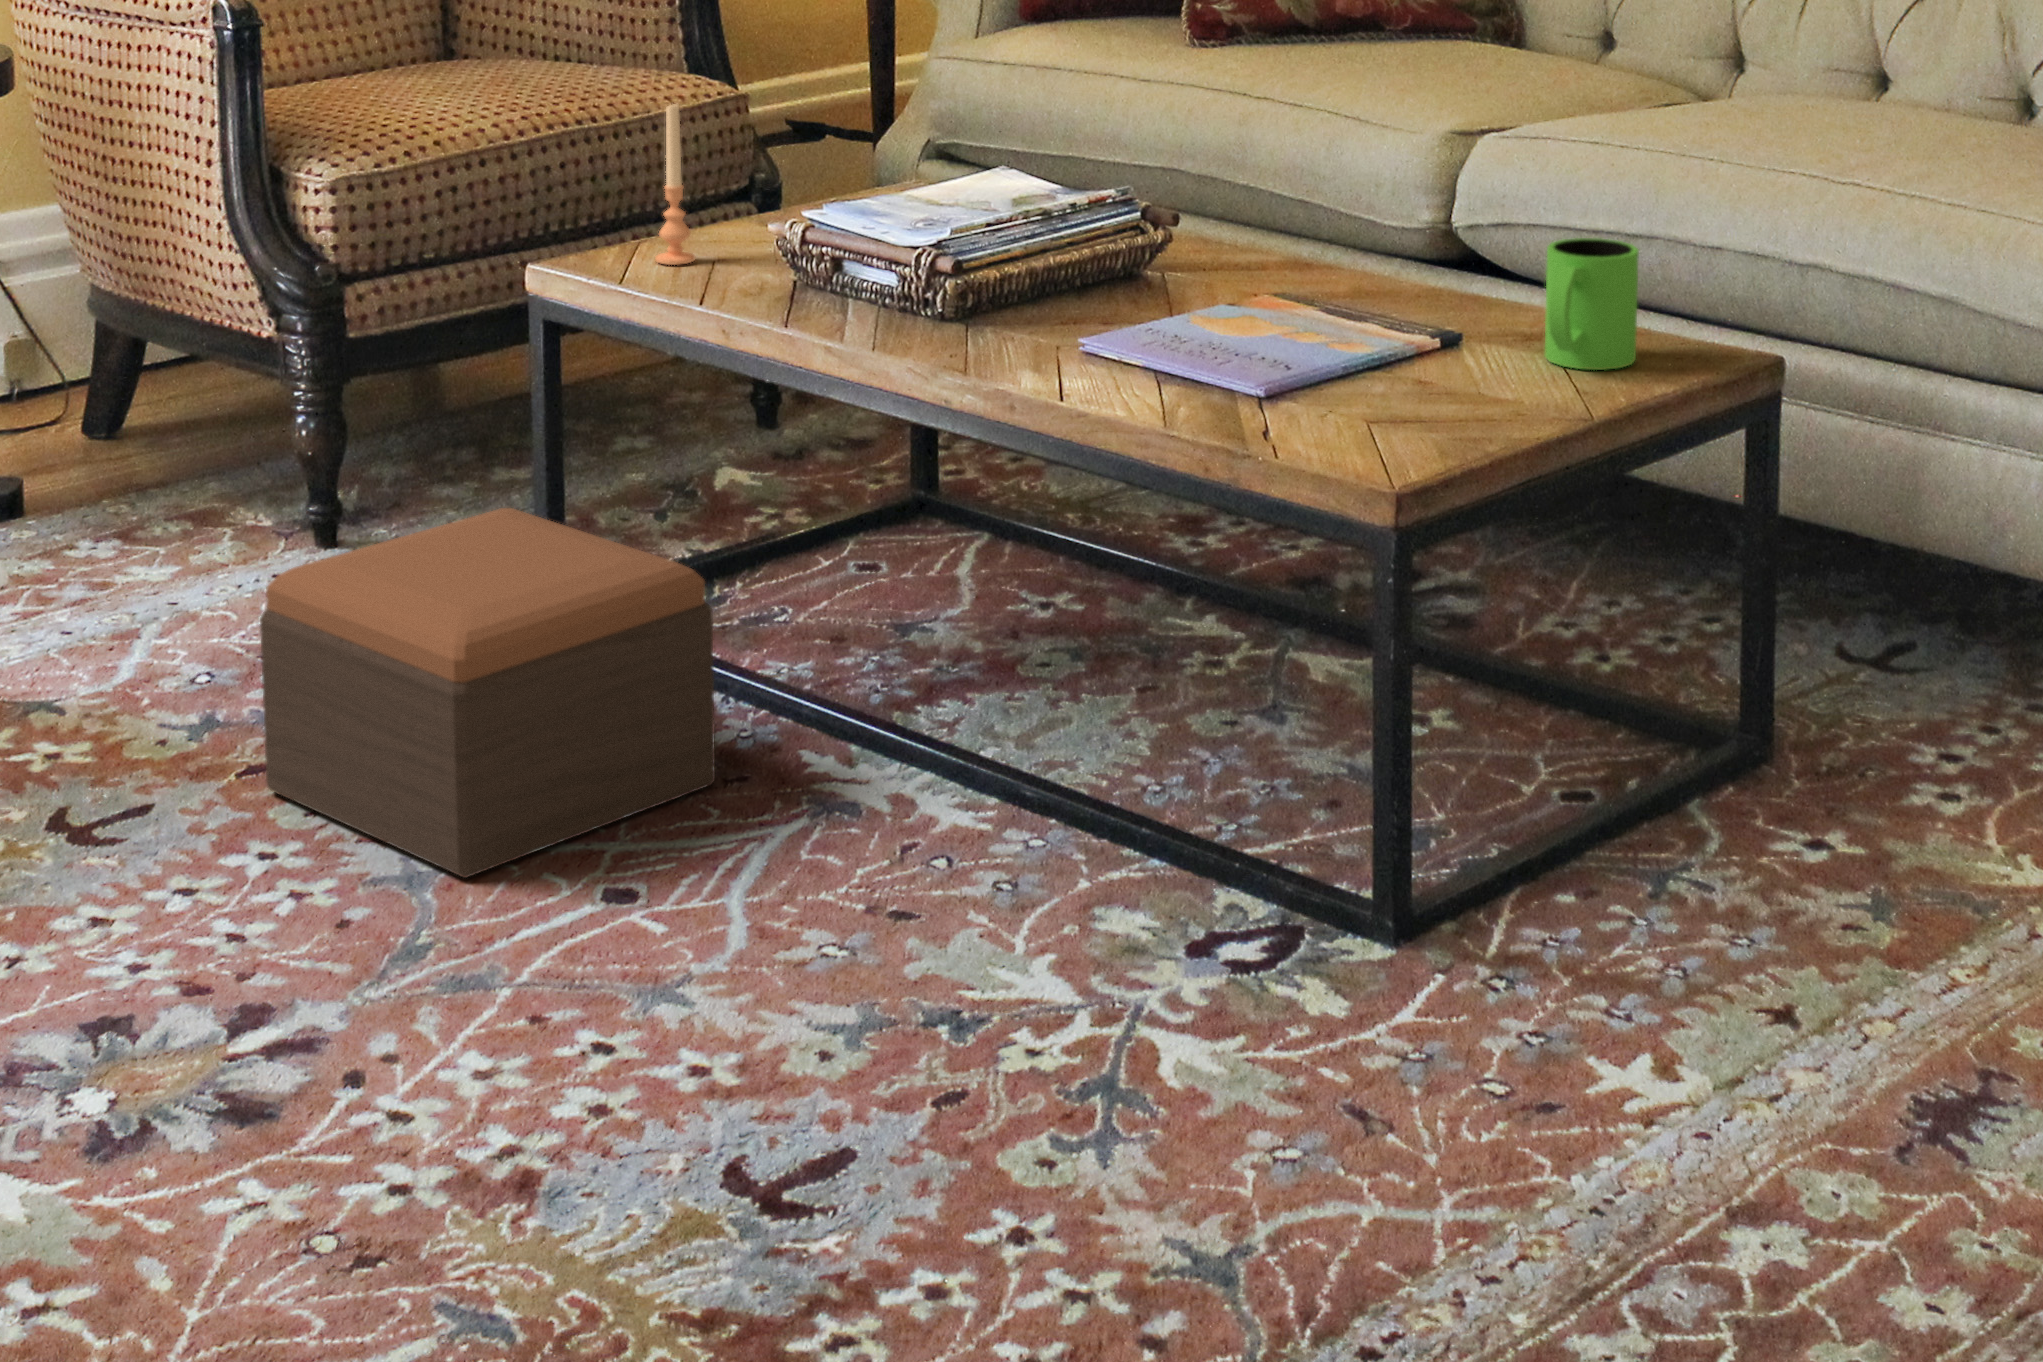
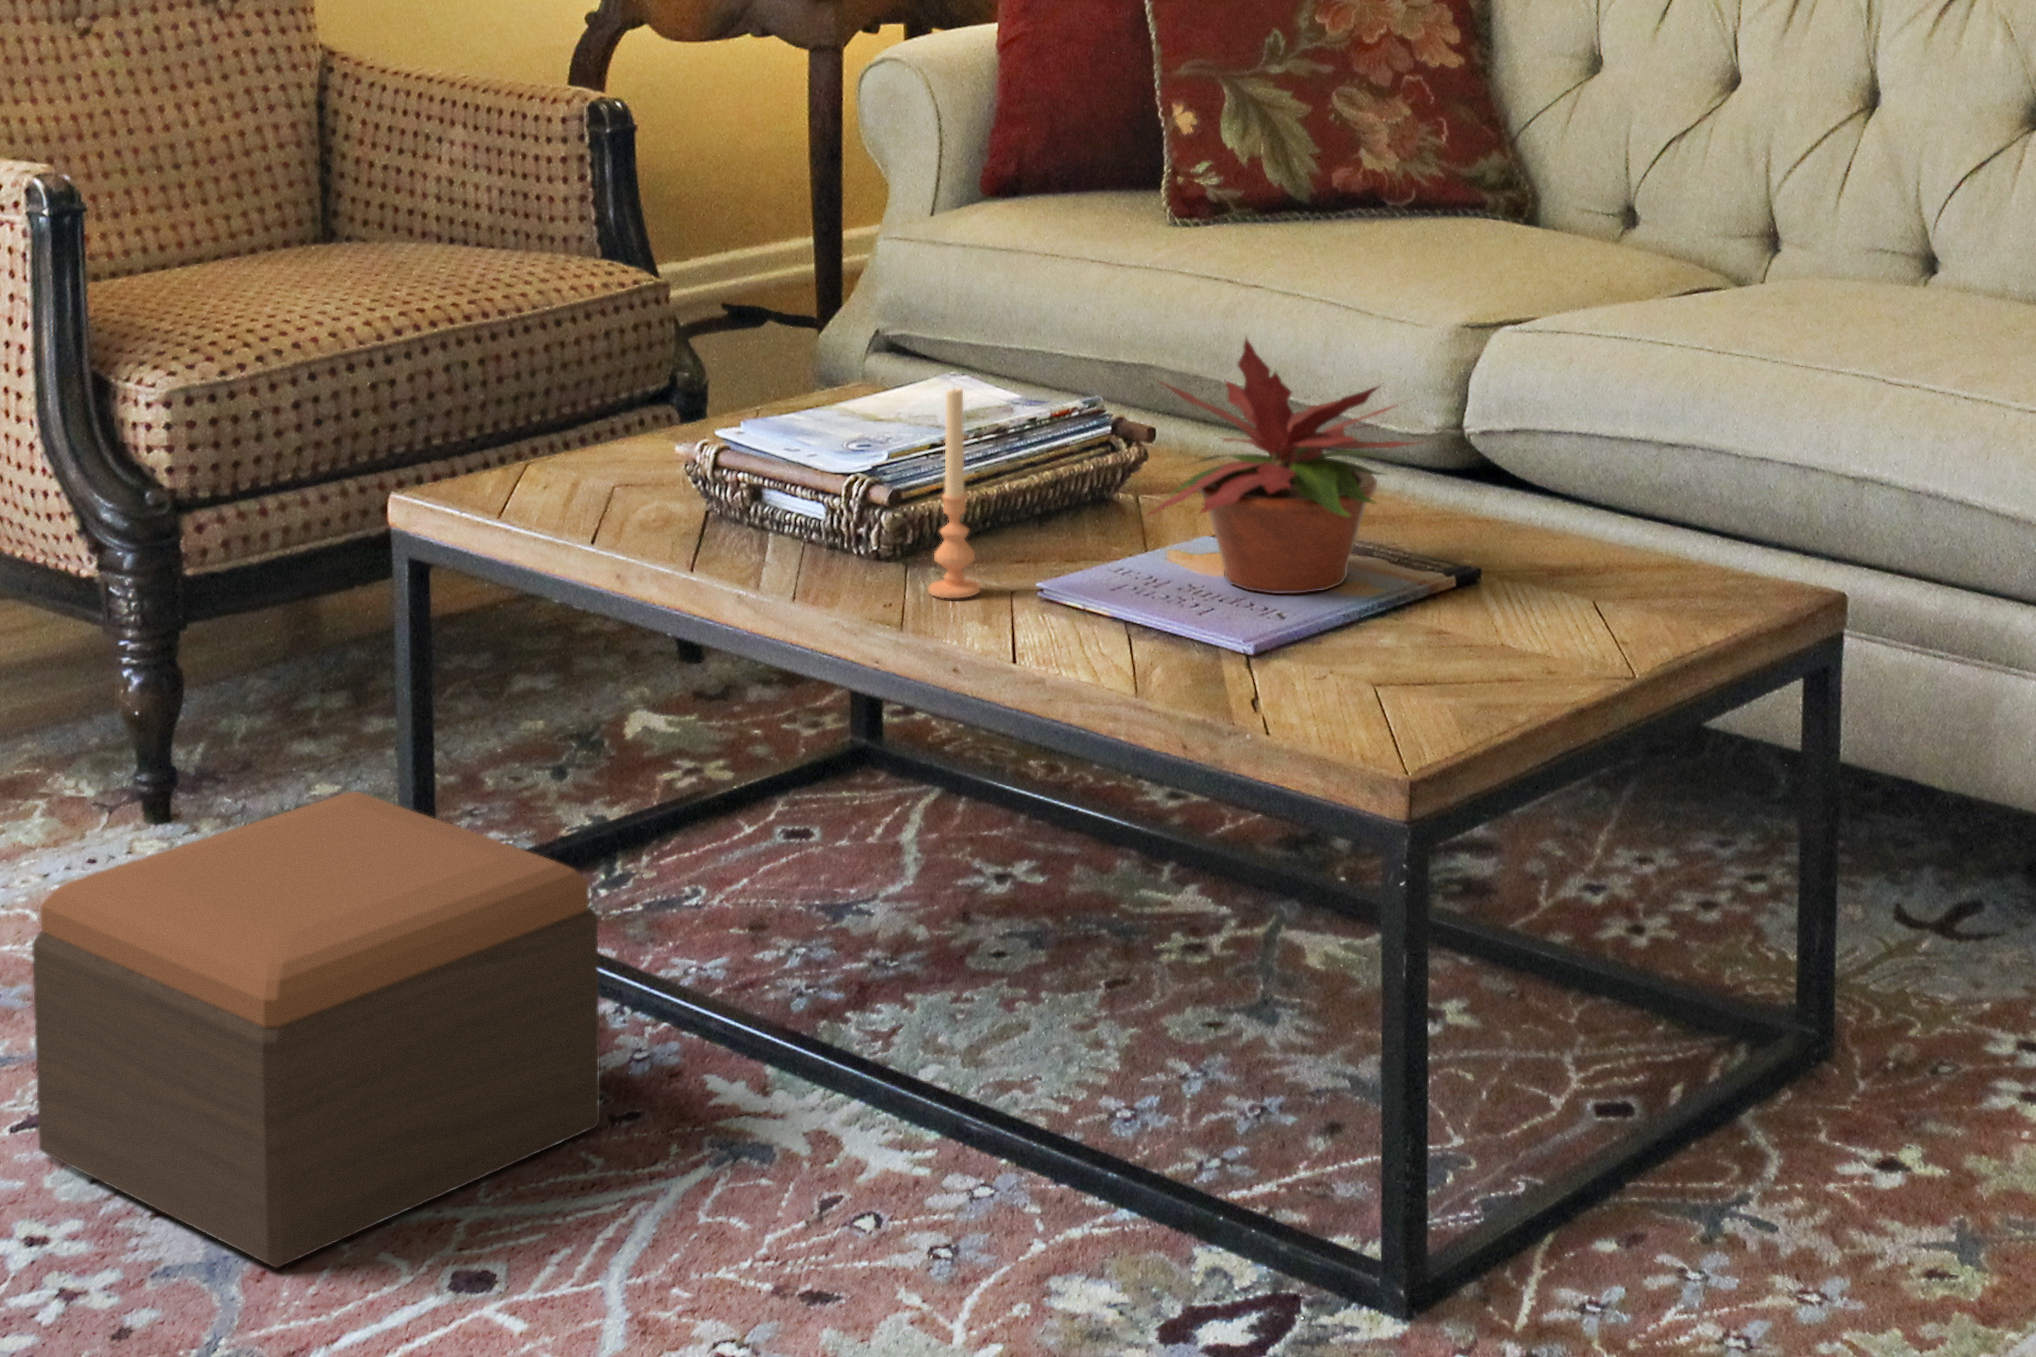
candle: present [655,104,696,265] -> present [929,388,981,598]
potted plant: none [1163,127,1418,351] -> present [1151,339,1415,593]
mug: present [1545,238,1639,370] -> none [1580,458,1687,612]

